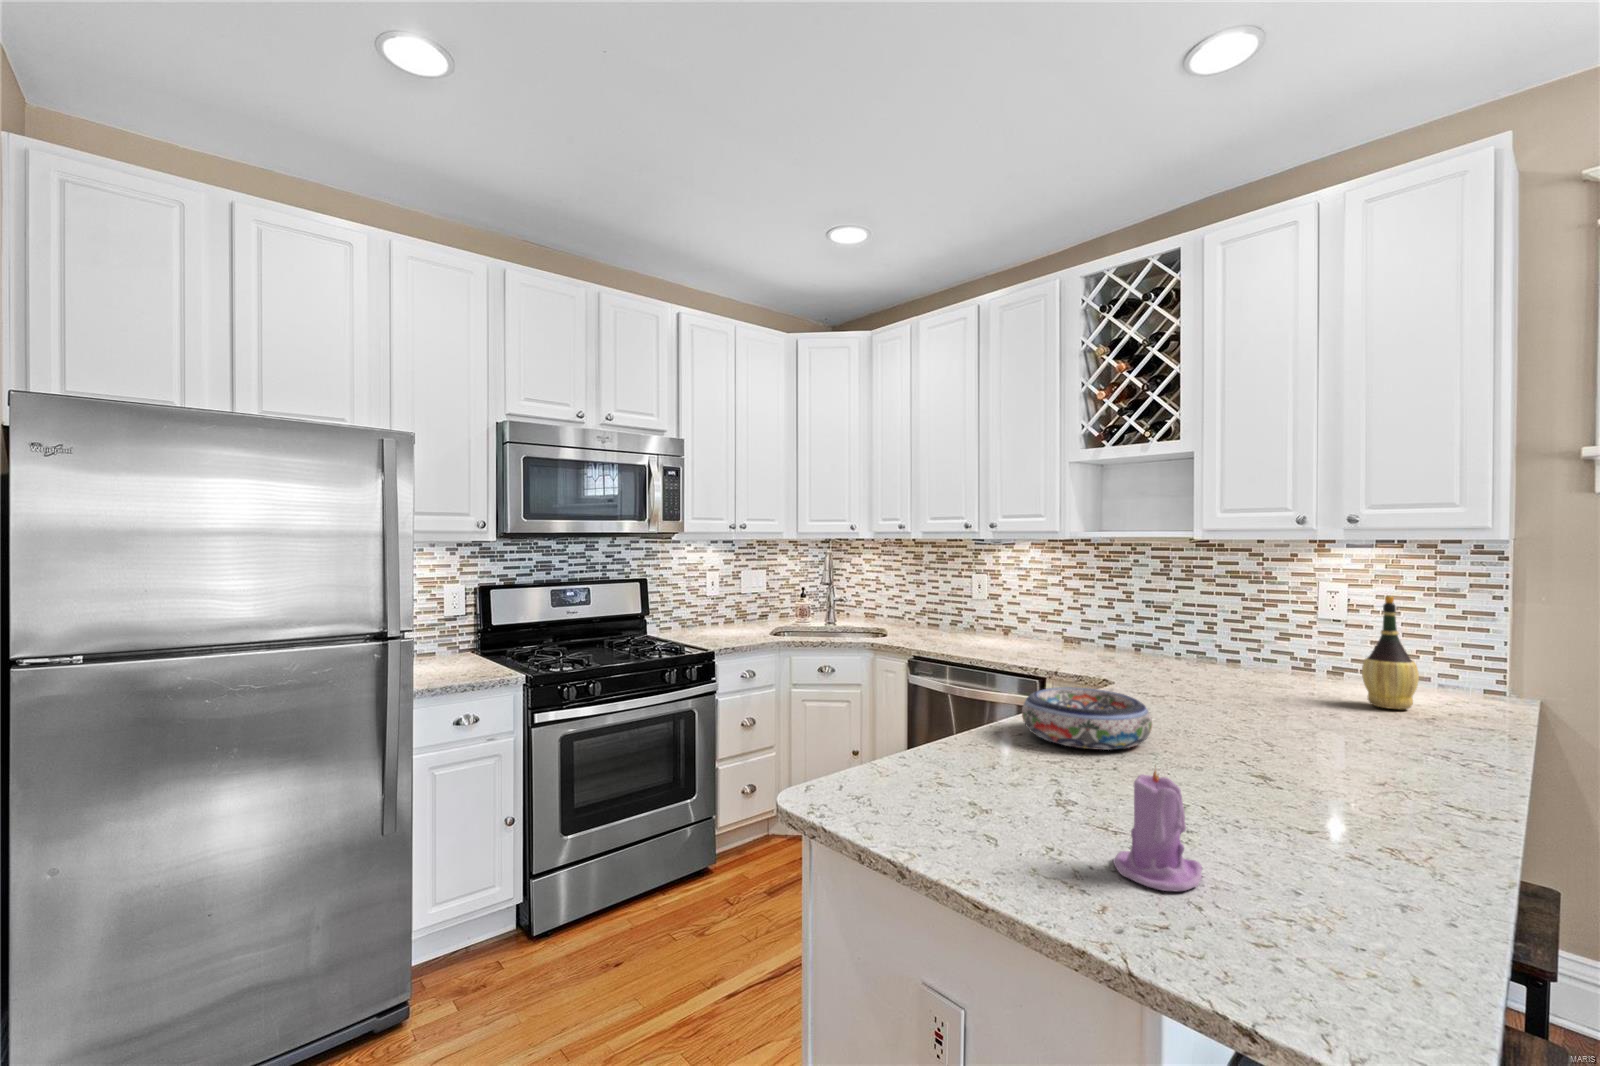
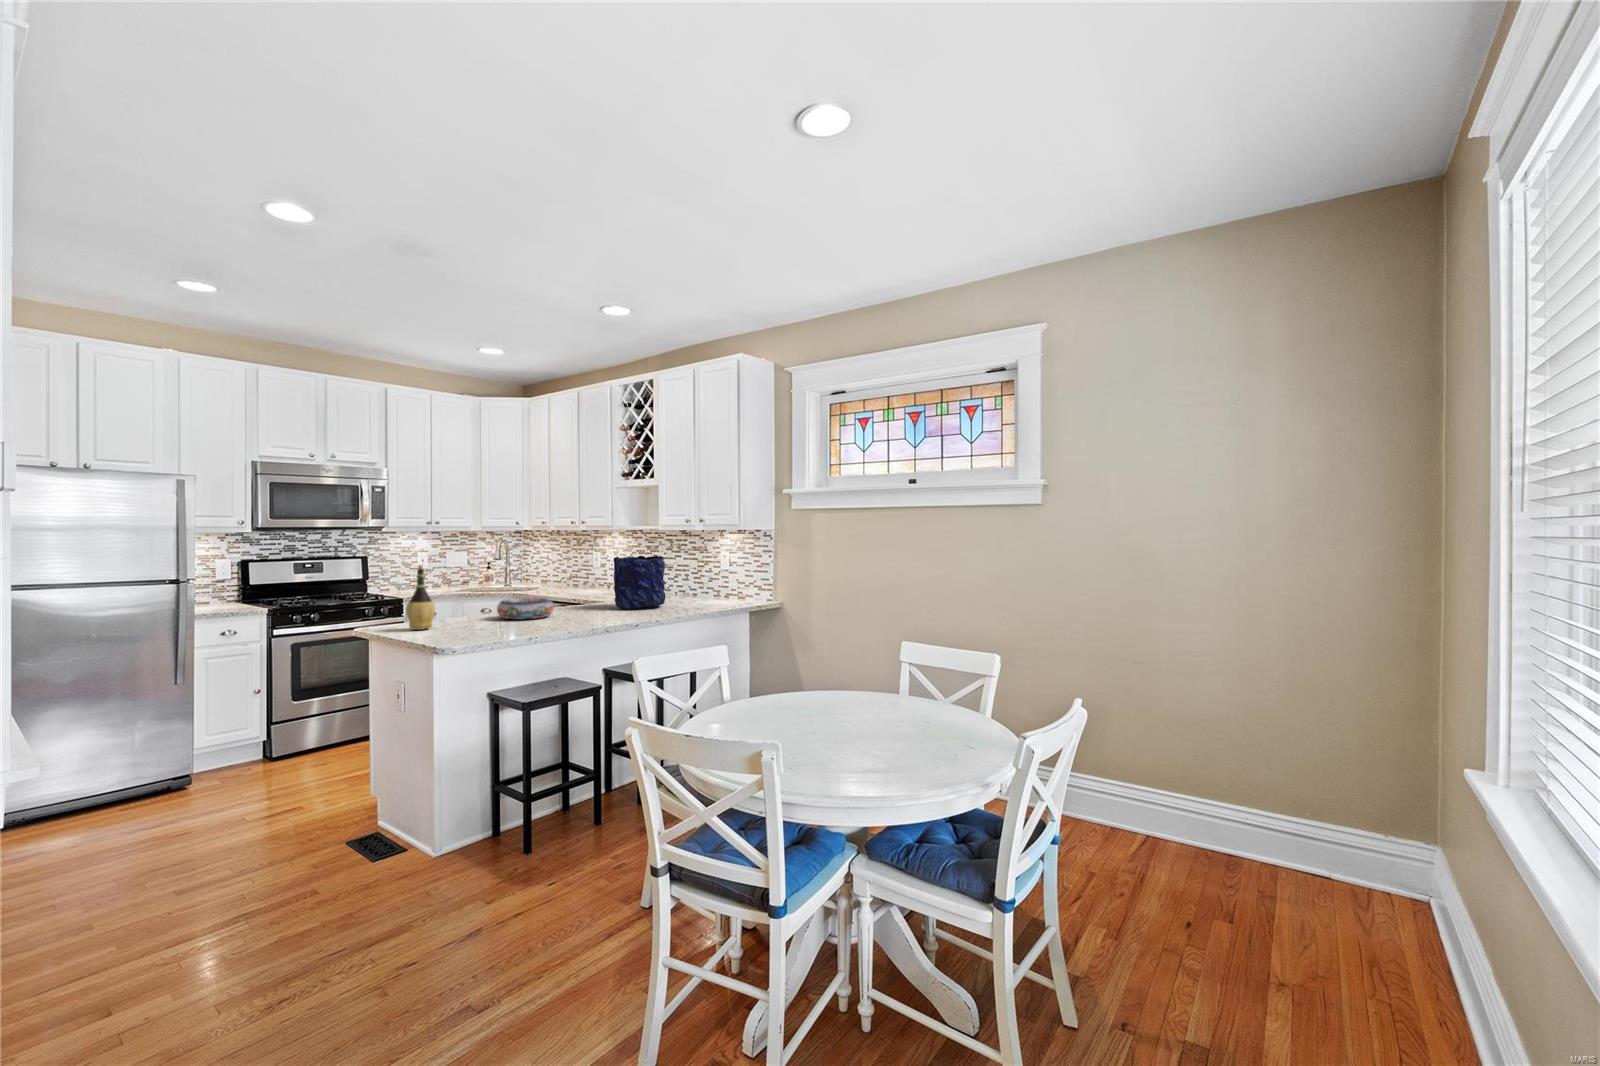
vase: none [1189,592,1315,713] -> present [614,556,665,609]
wine bottle: present [1362,596,1419,709] -> present [406,565,435,630]
candle: present [1114,770,1202,891] -> none [443,603,473,640]

